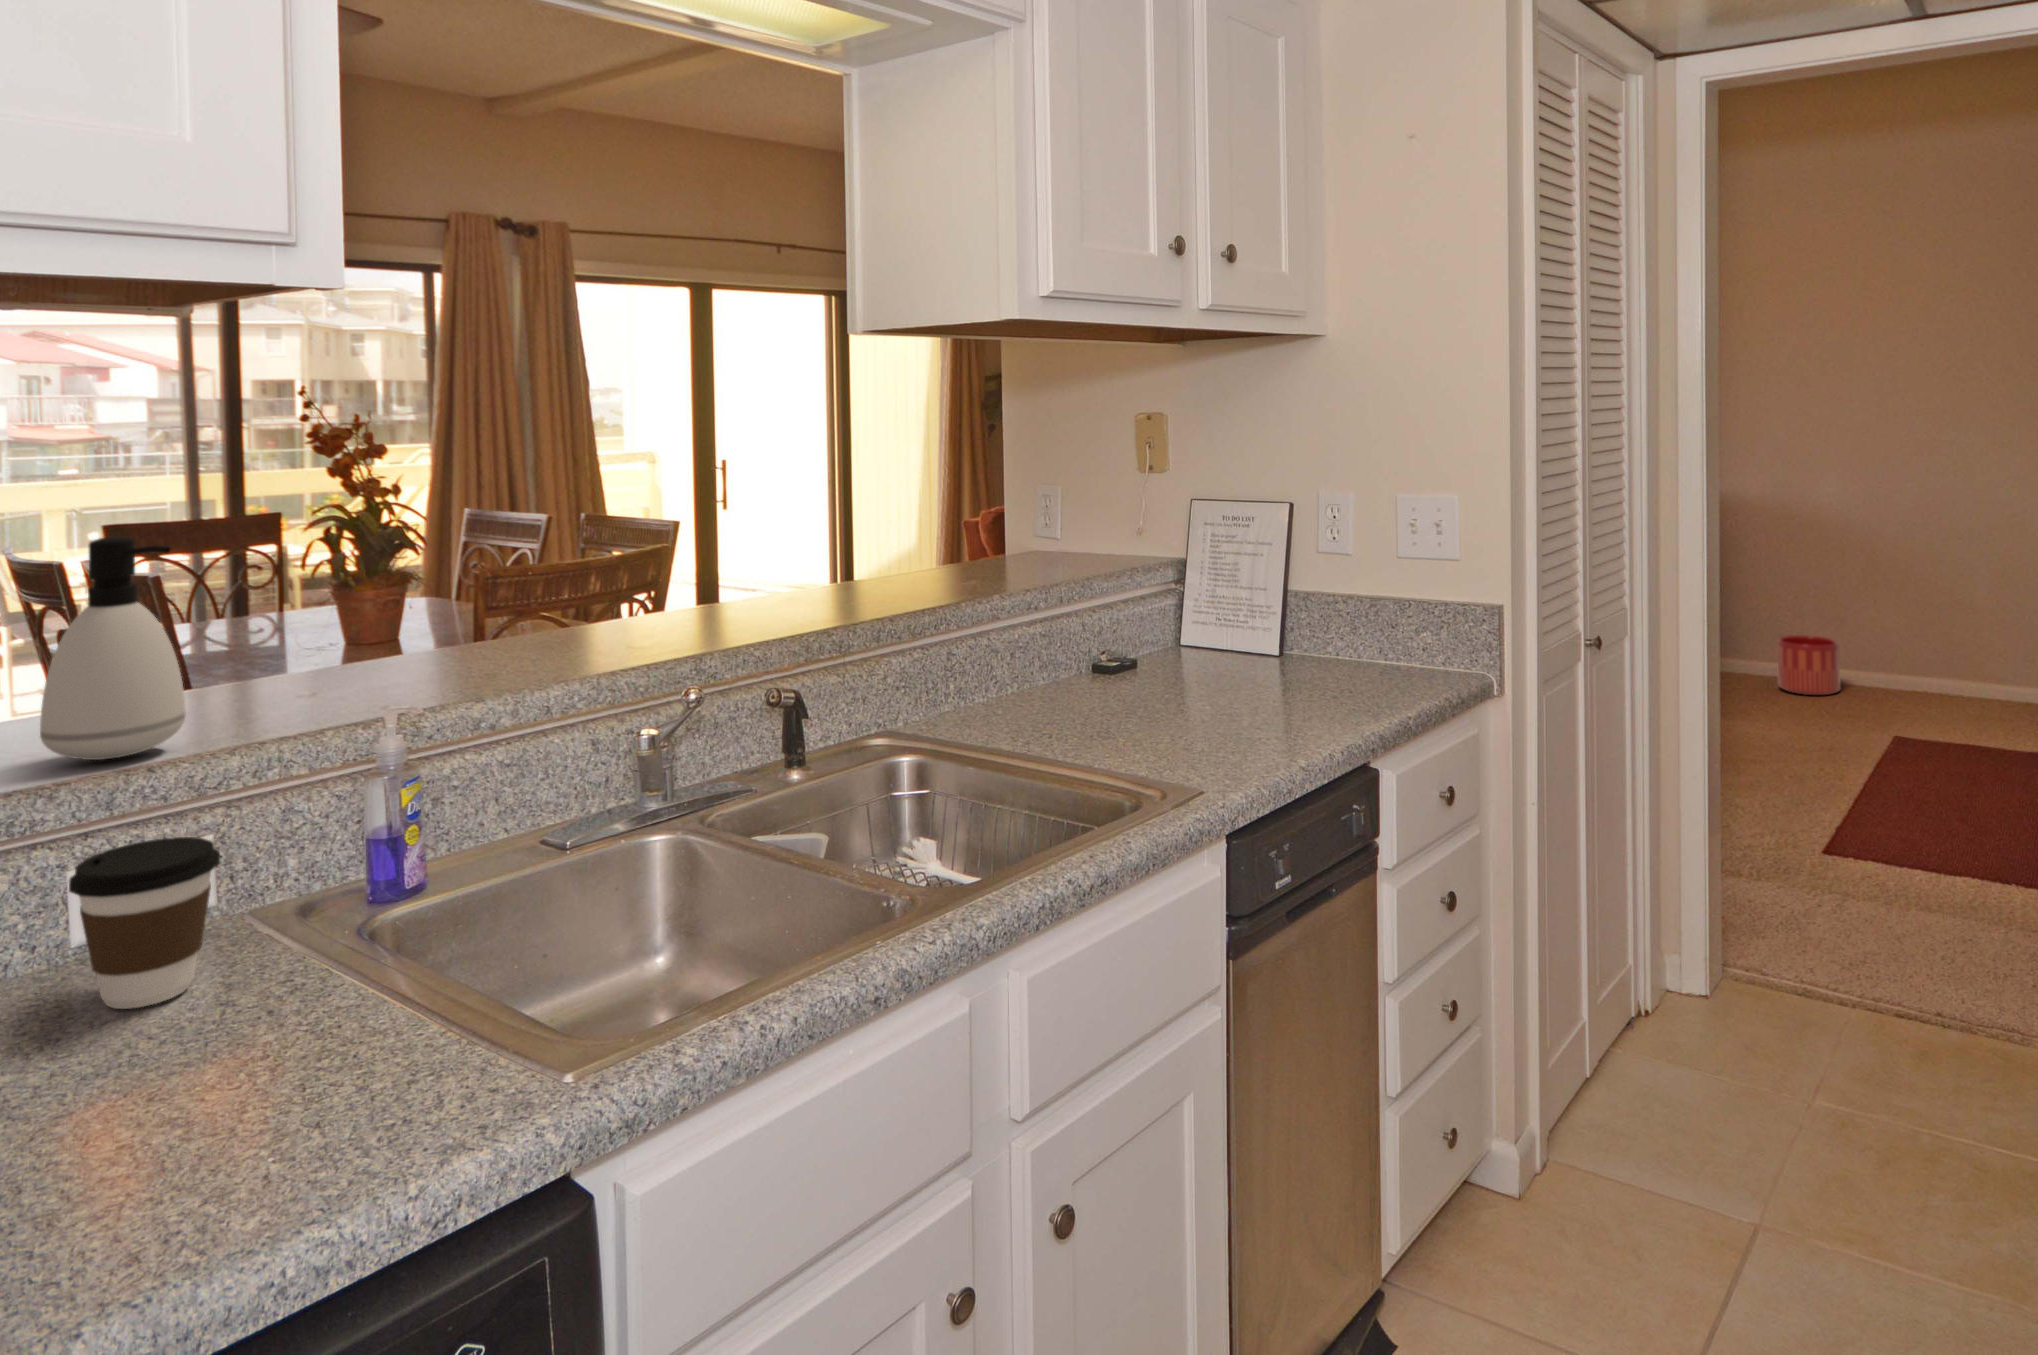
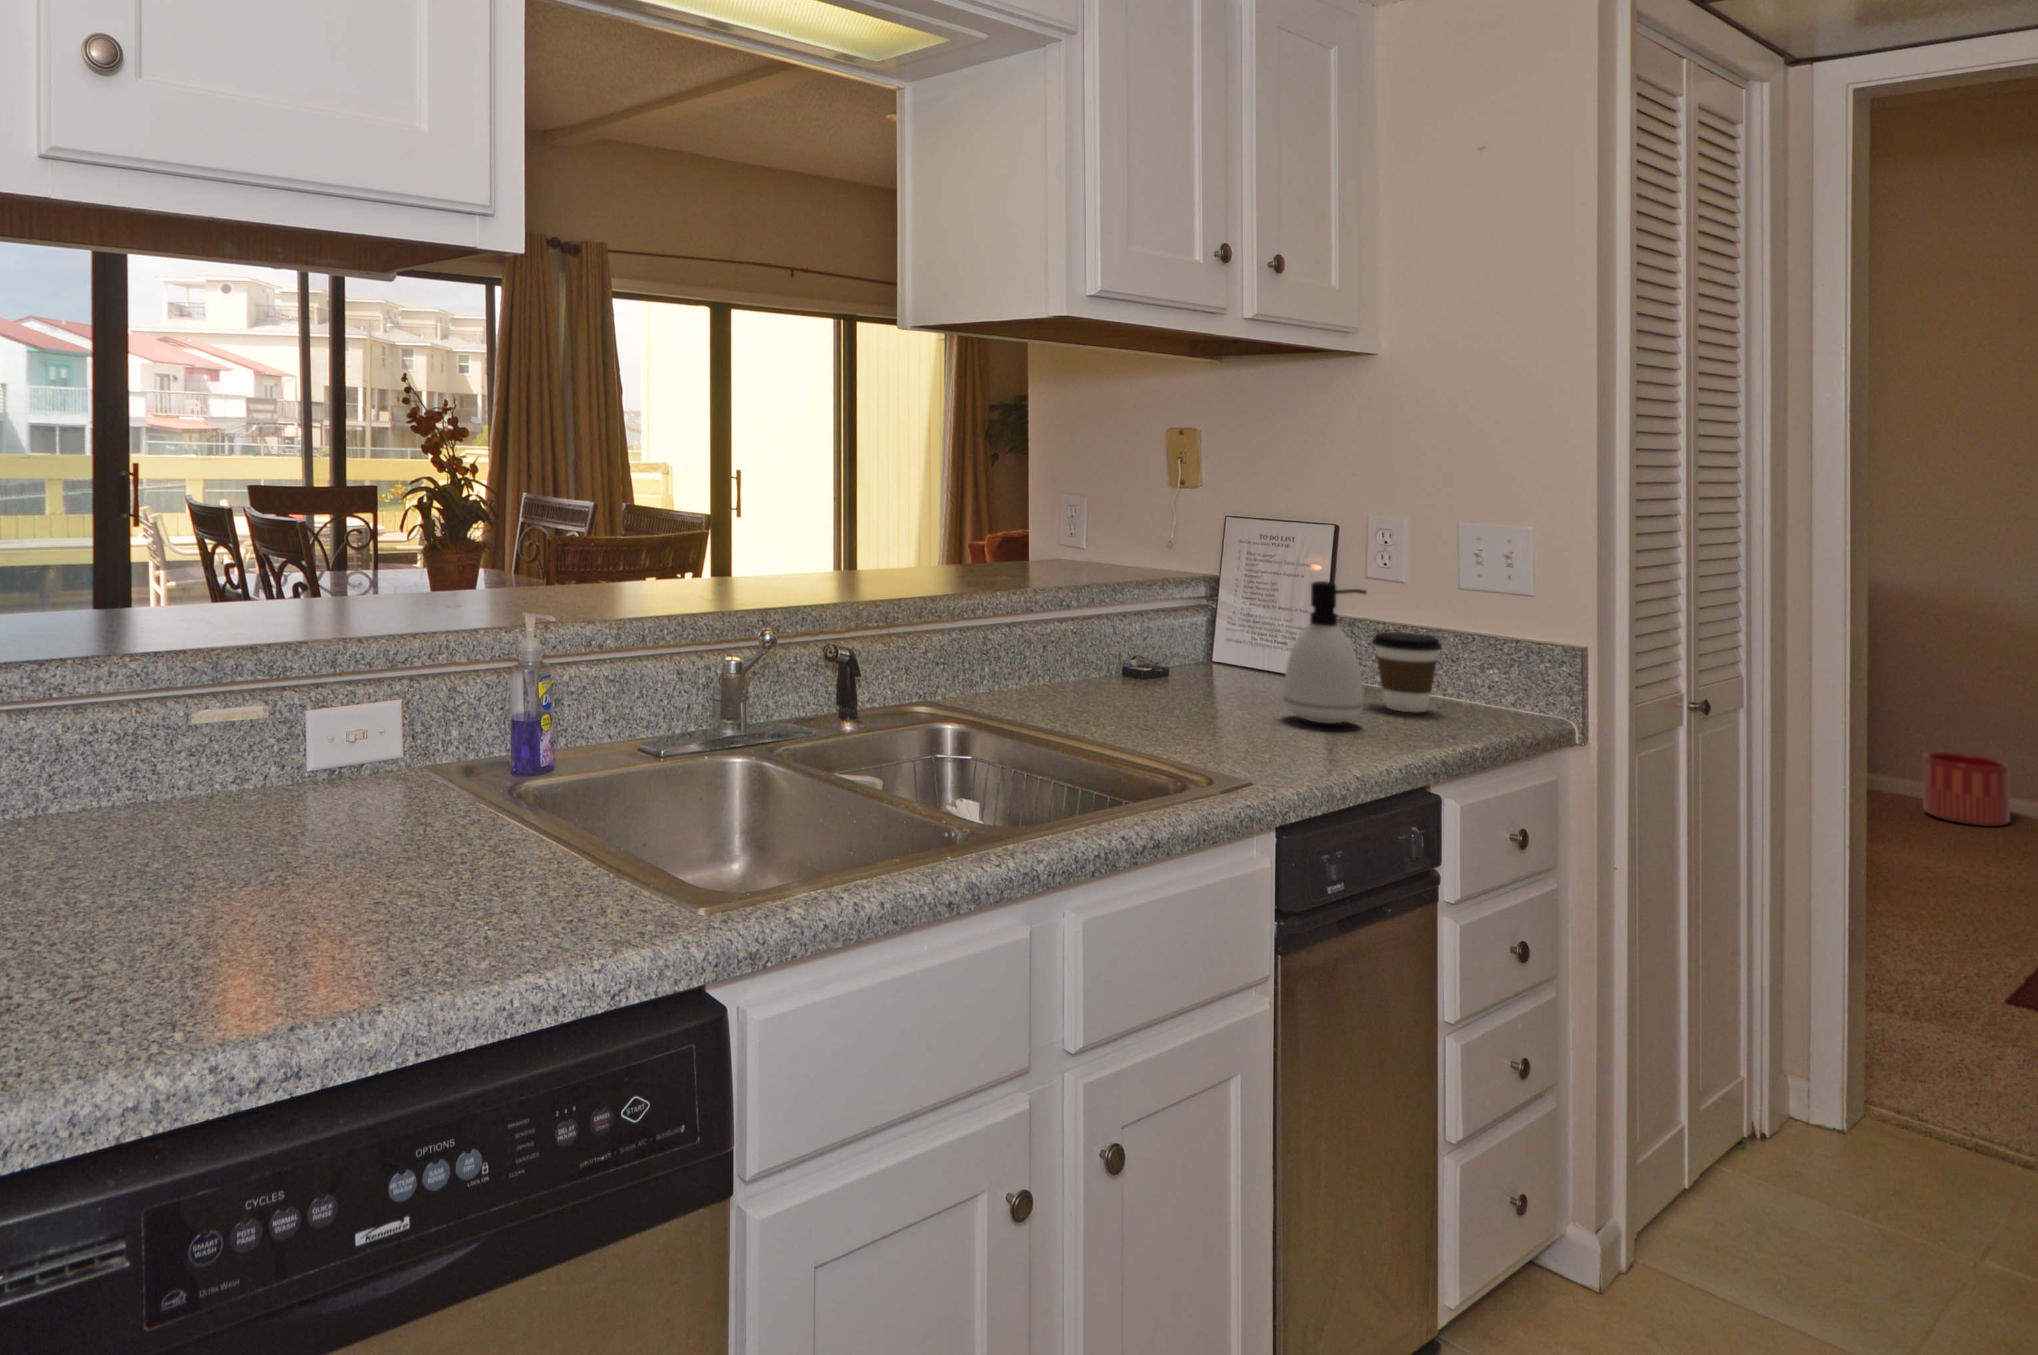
soap dispenser: present [40,536,185,760] -> present [1283,581,1366,723]
coffee cup: present [69,837,220,1009] -> present [1372,632,1442,712]

